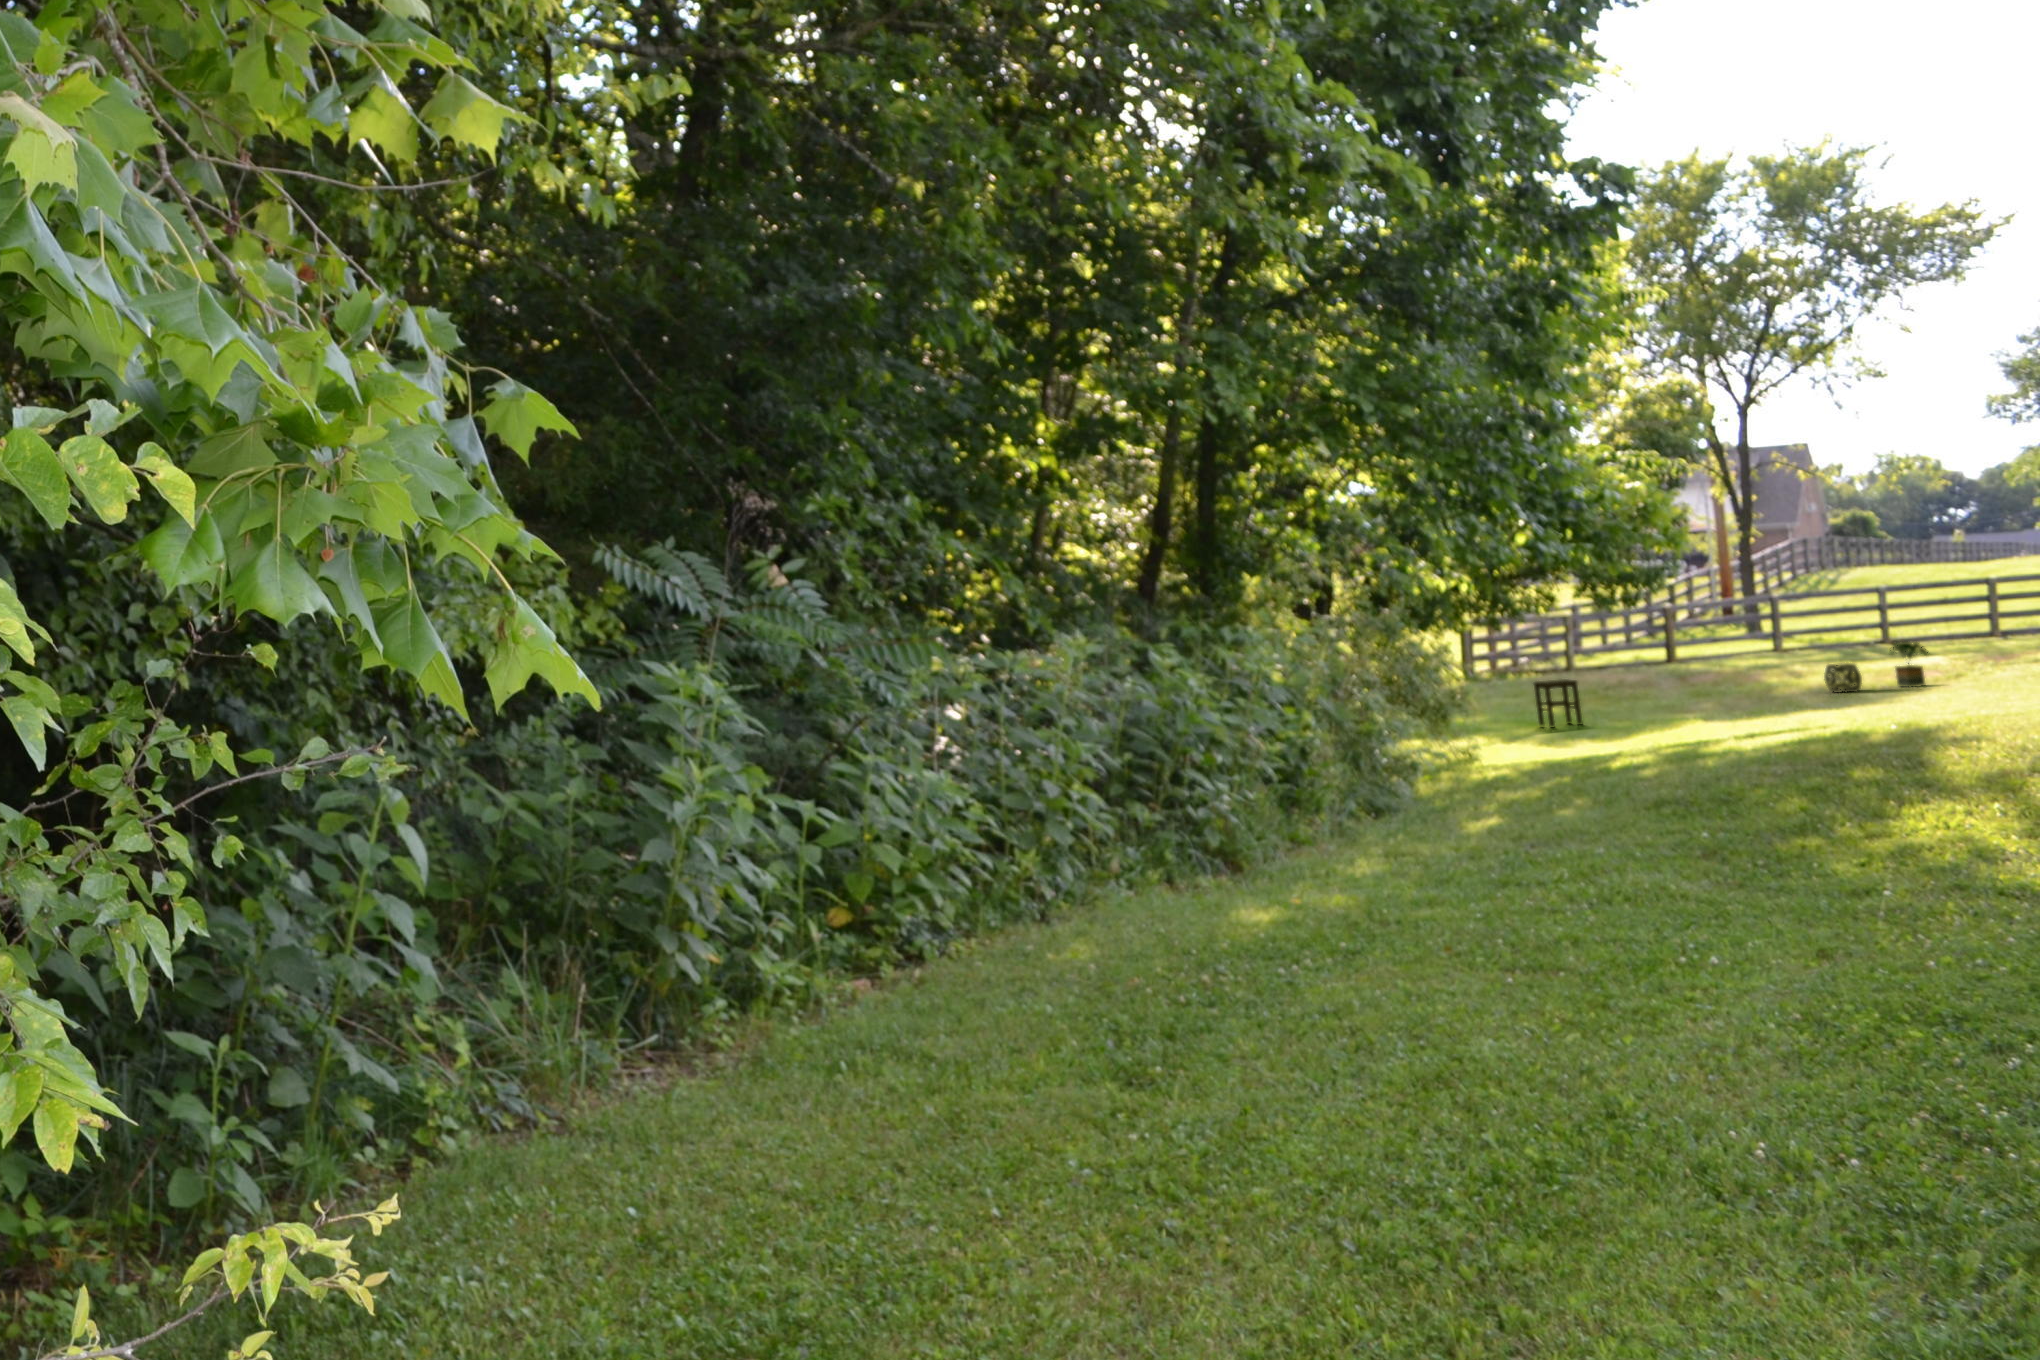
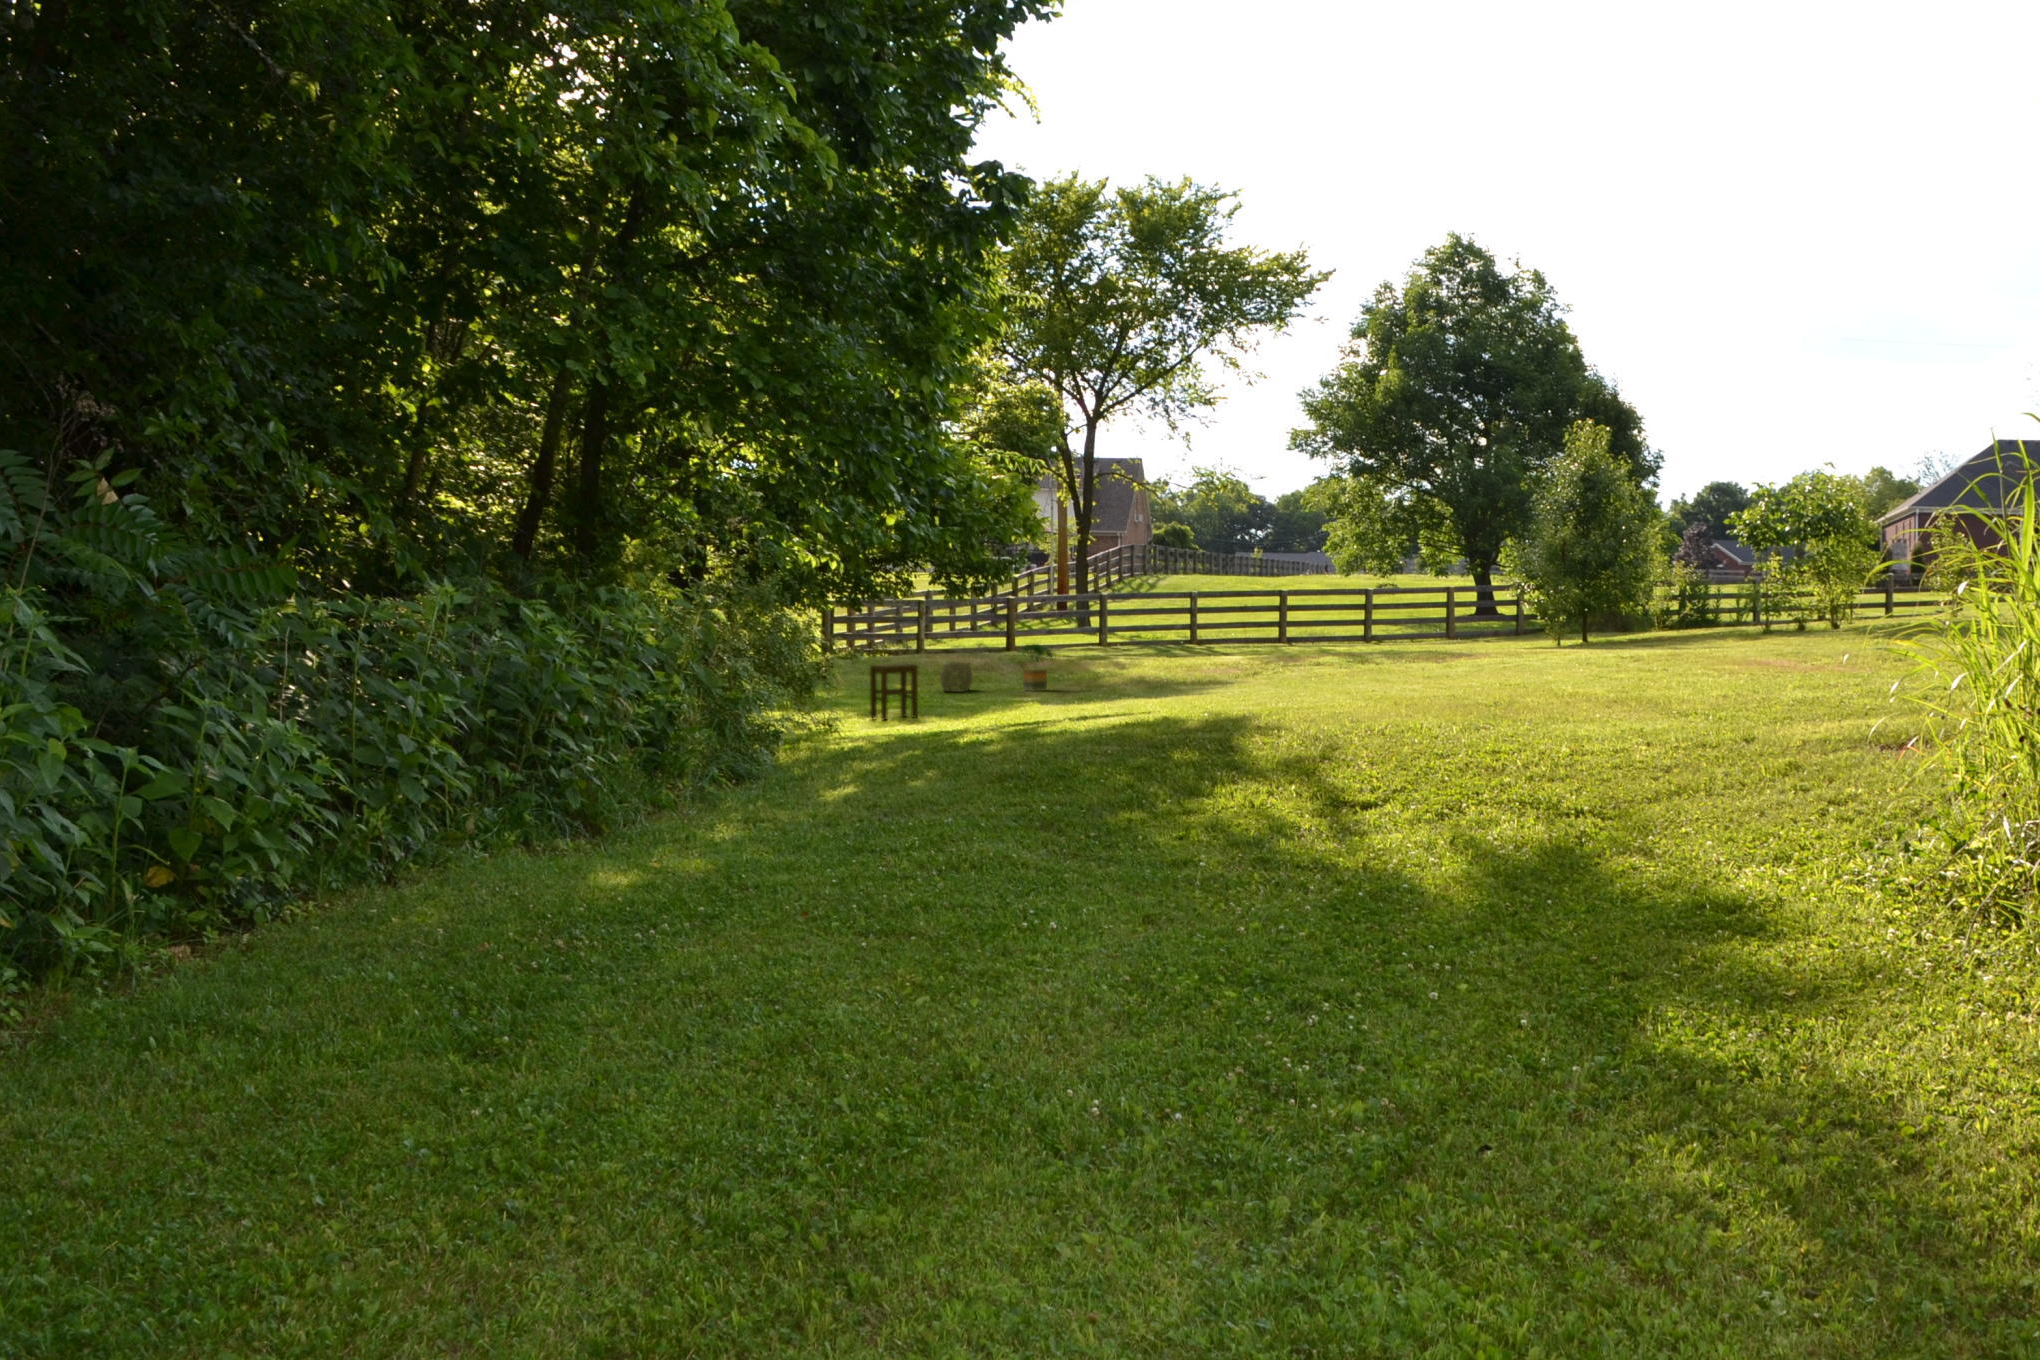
potted tree: present [1890,642,1928,687] -> present [1021,644,1053,691]
woven basket: present [1824,663,1862,692] -> present [940,662,972,692]

